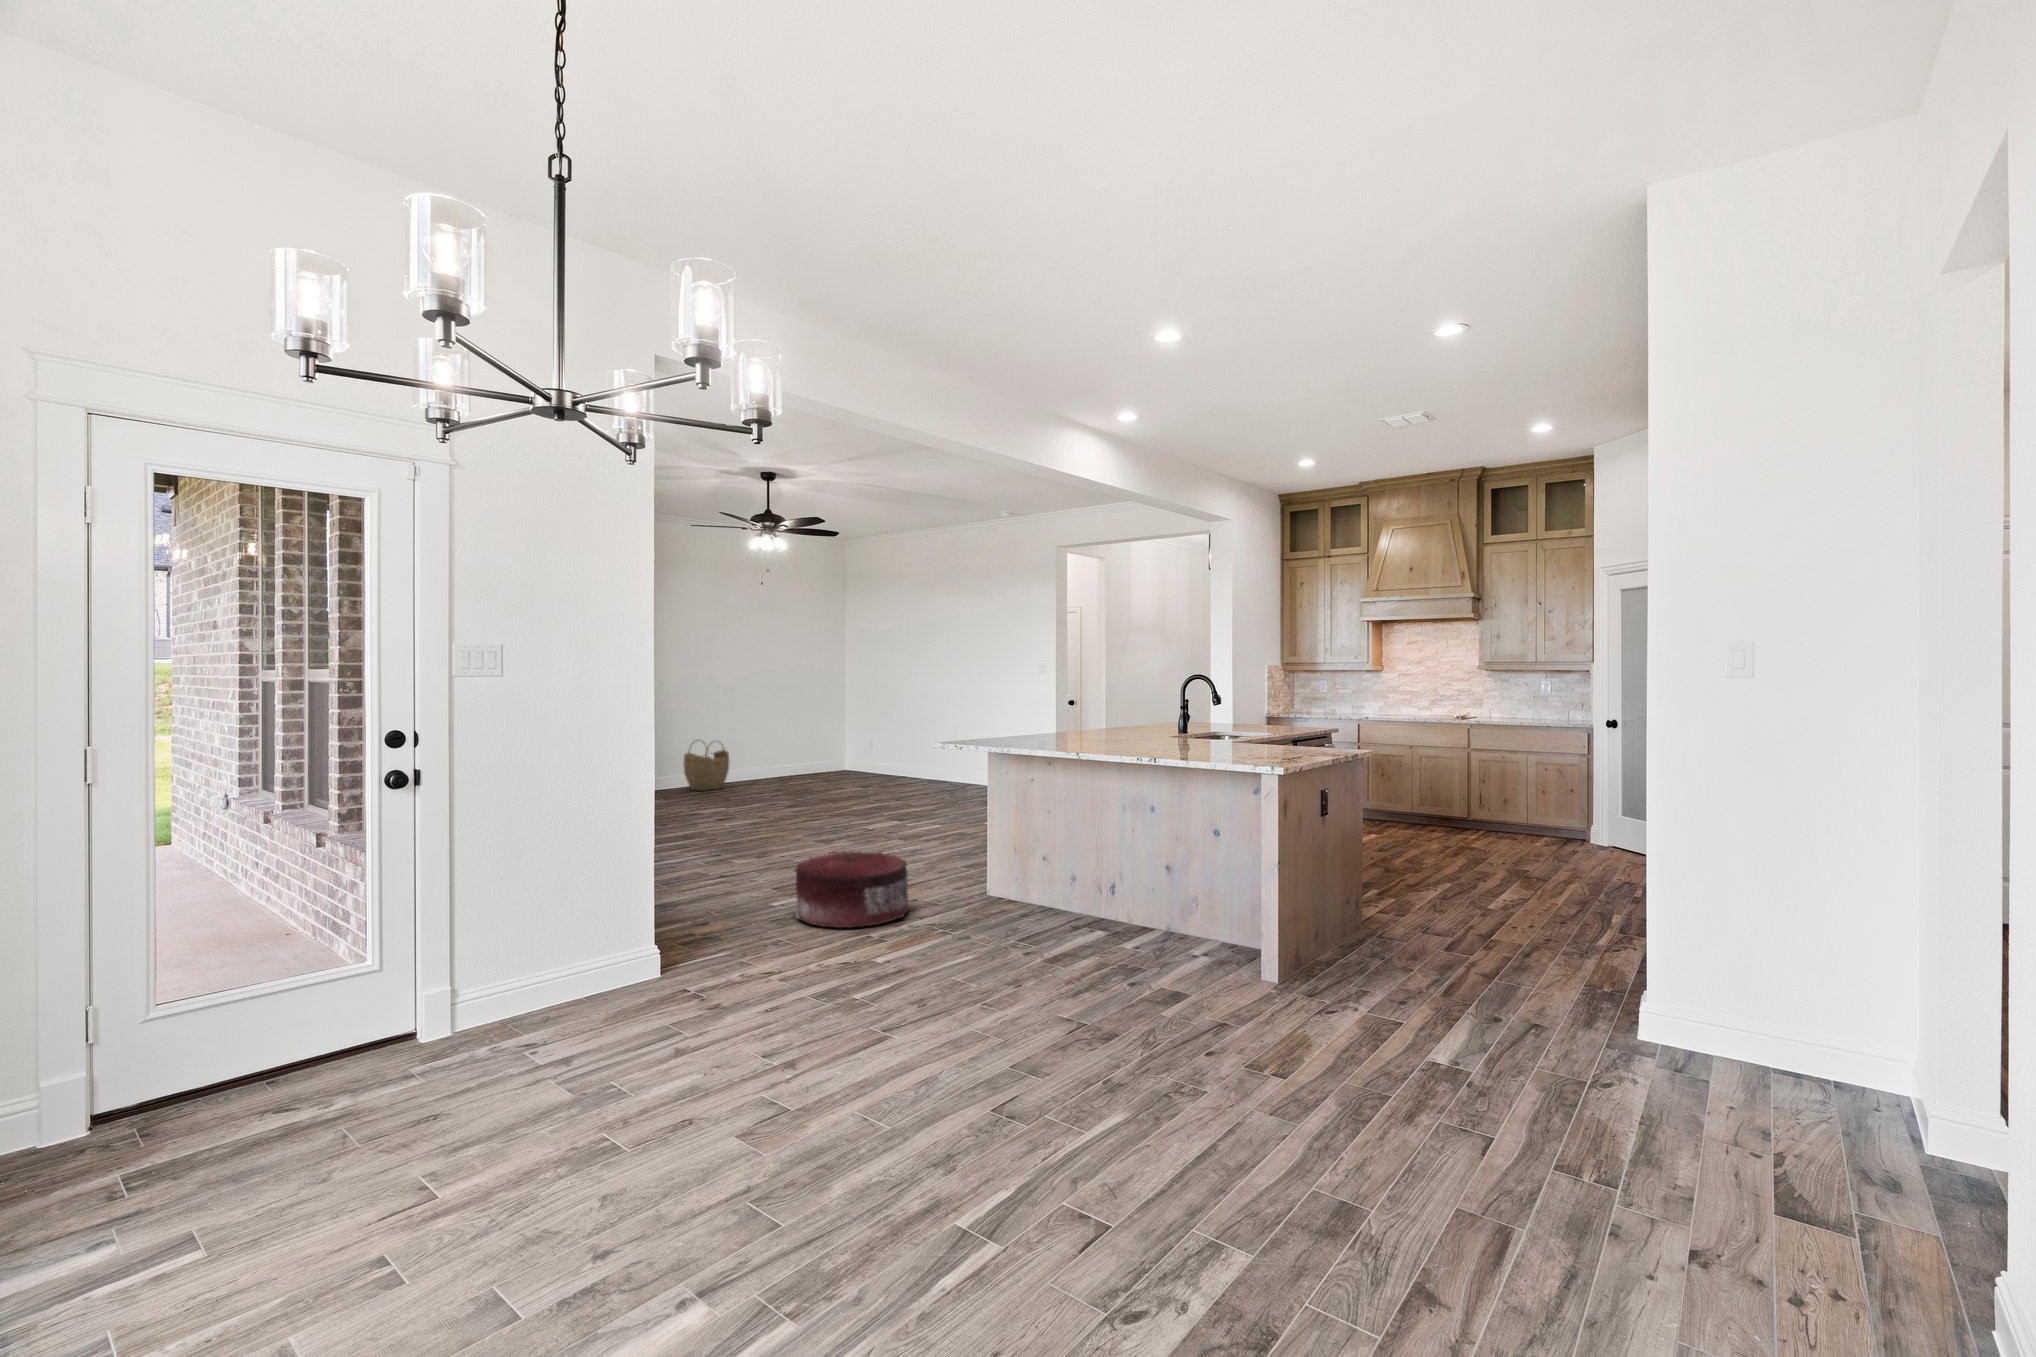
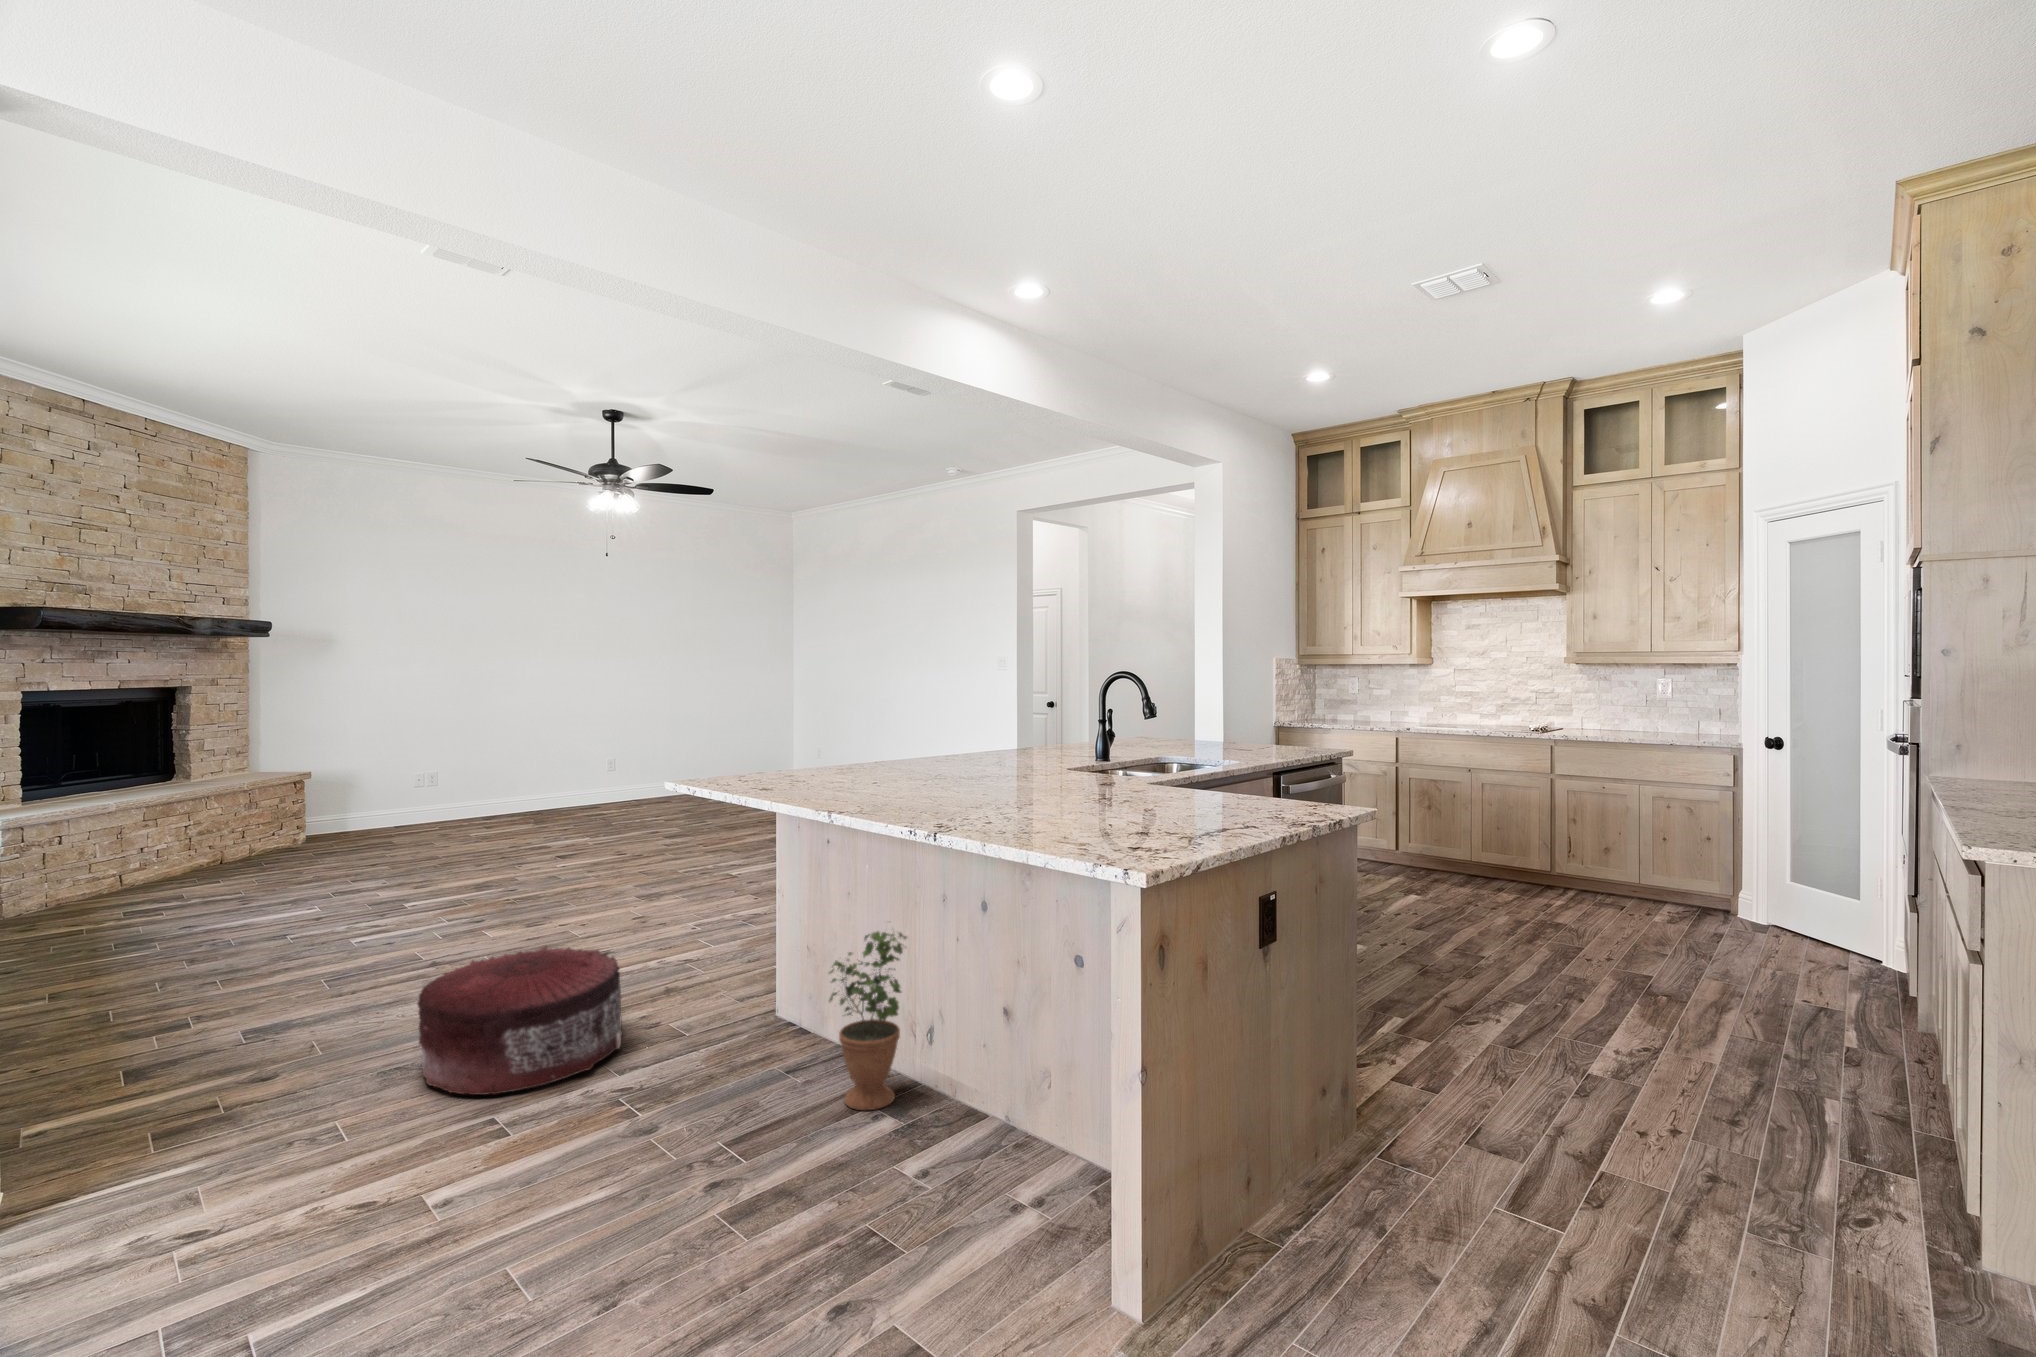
woven basket: present [684,742,729,791] -> none [590,747,646,808]
potted plant: none [1058,822,1103,928] -> present [829,932,907,1110]

